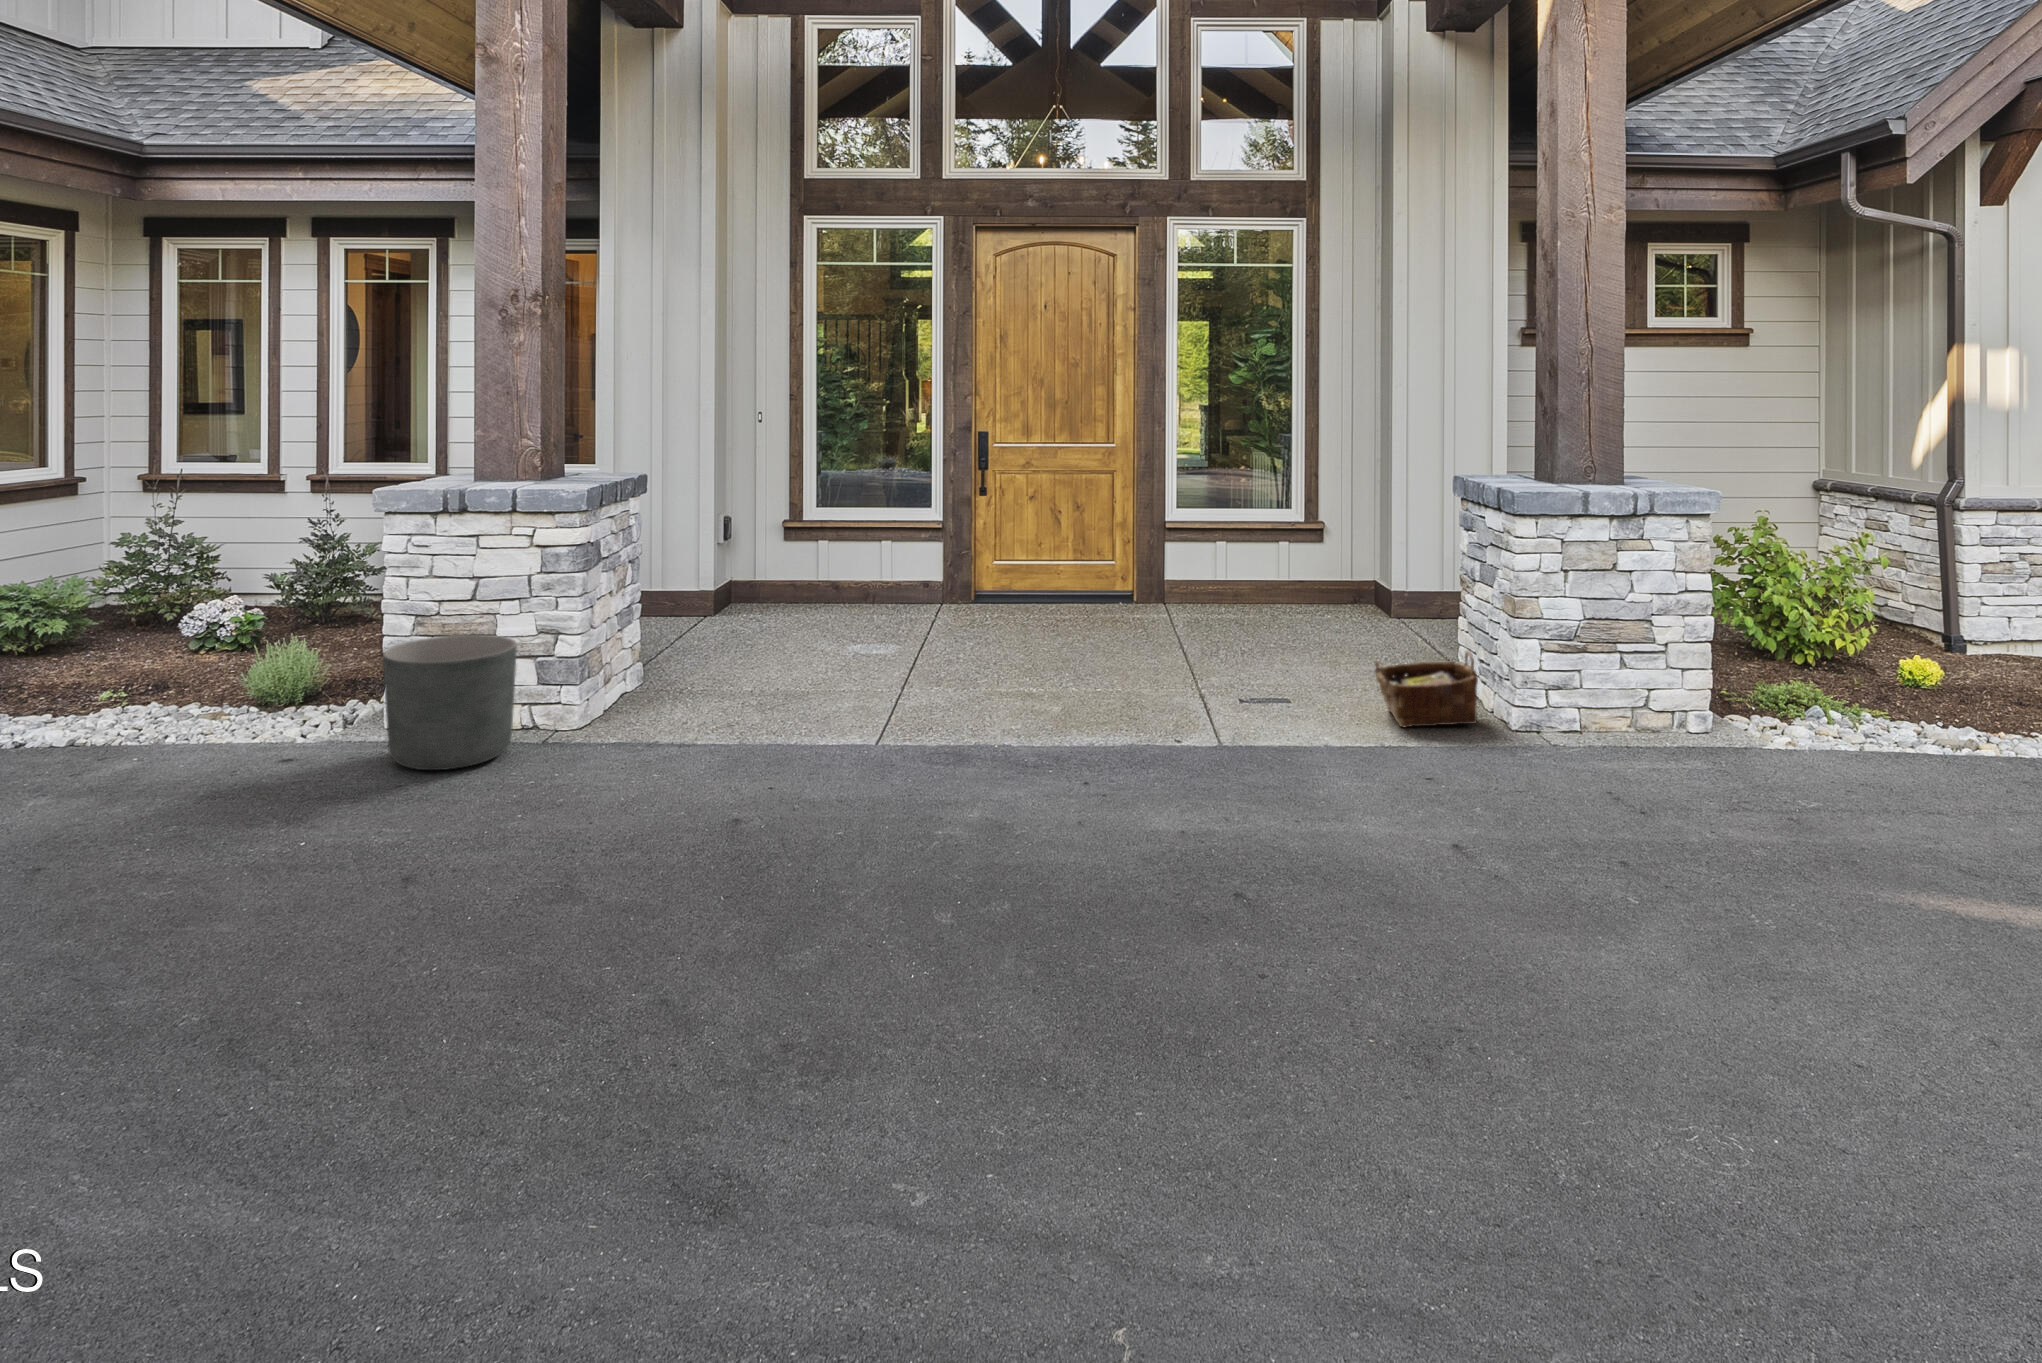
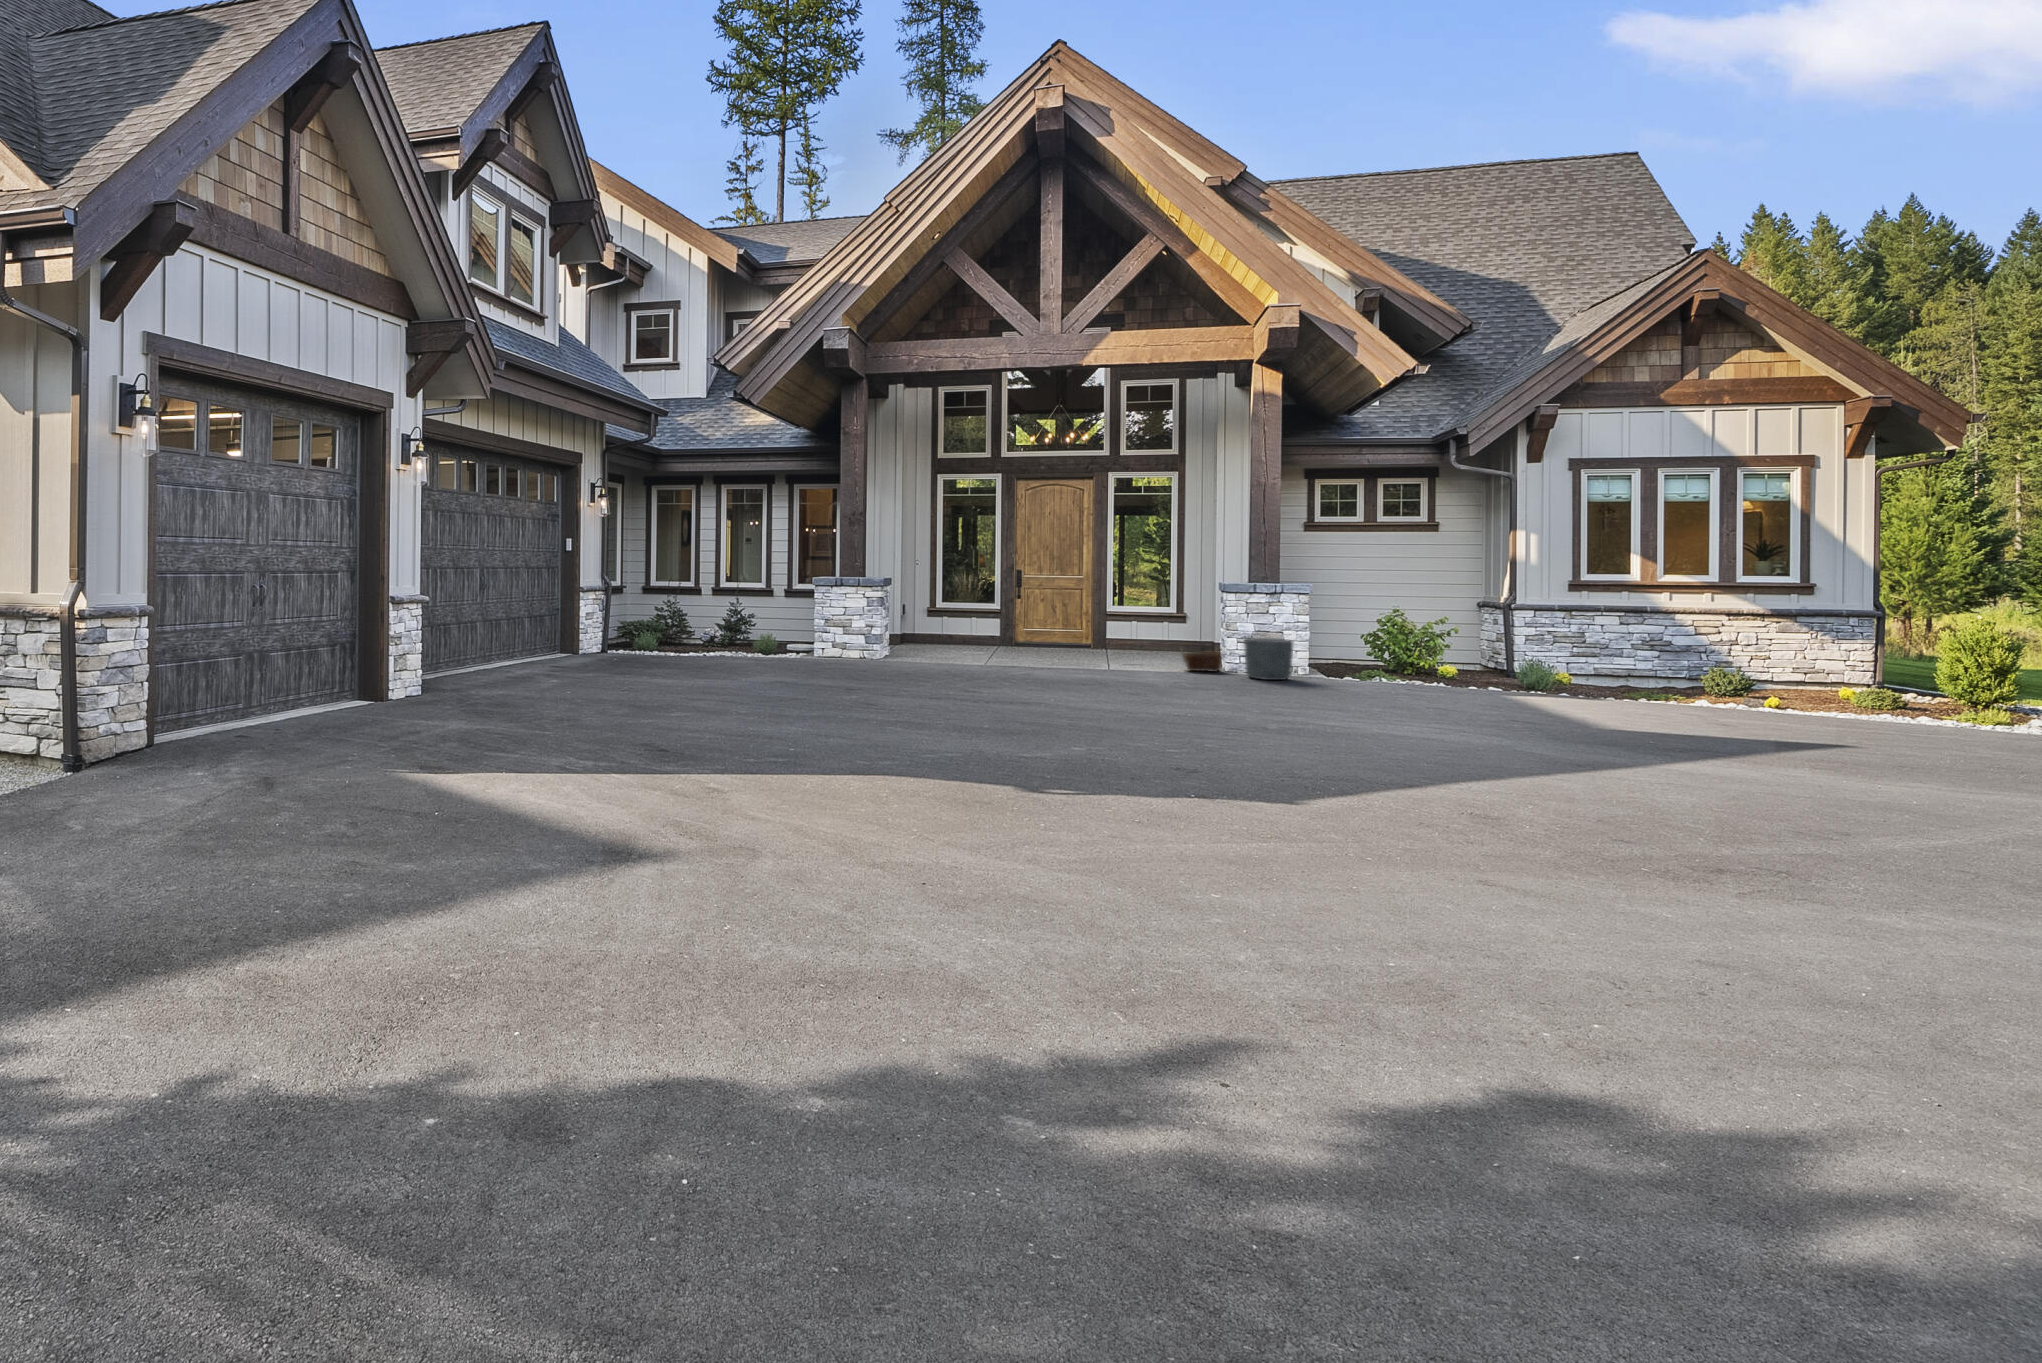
planter: present [383,635,517,770] -> present [1244,638,1293,680]

